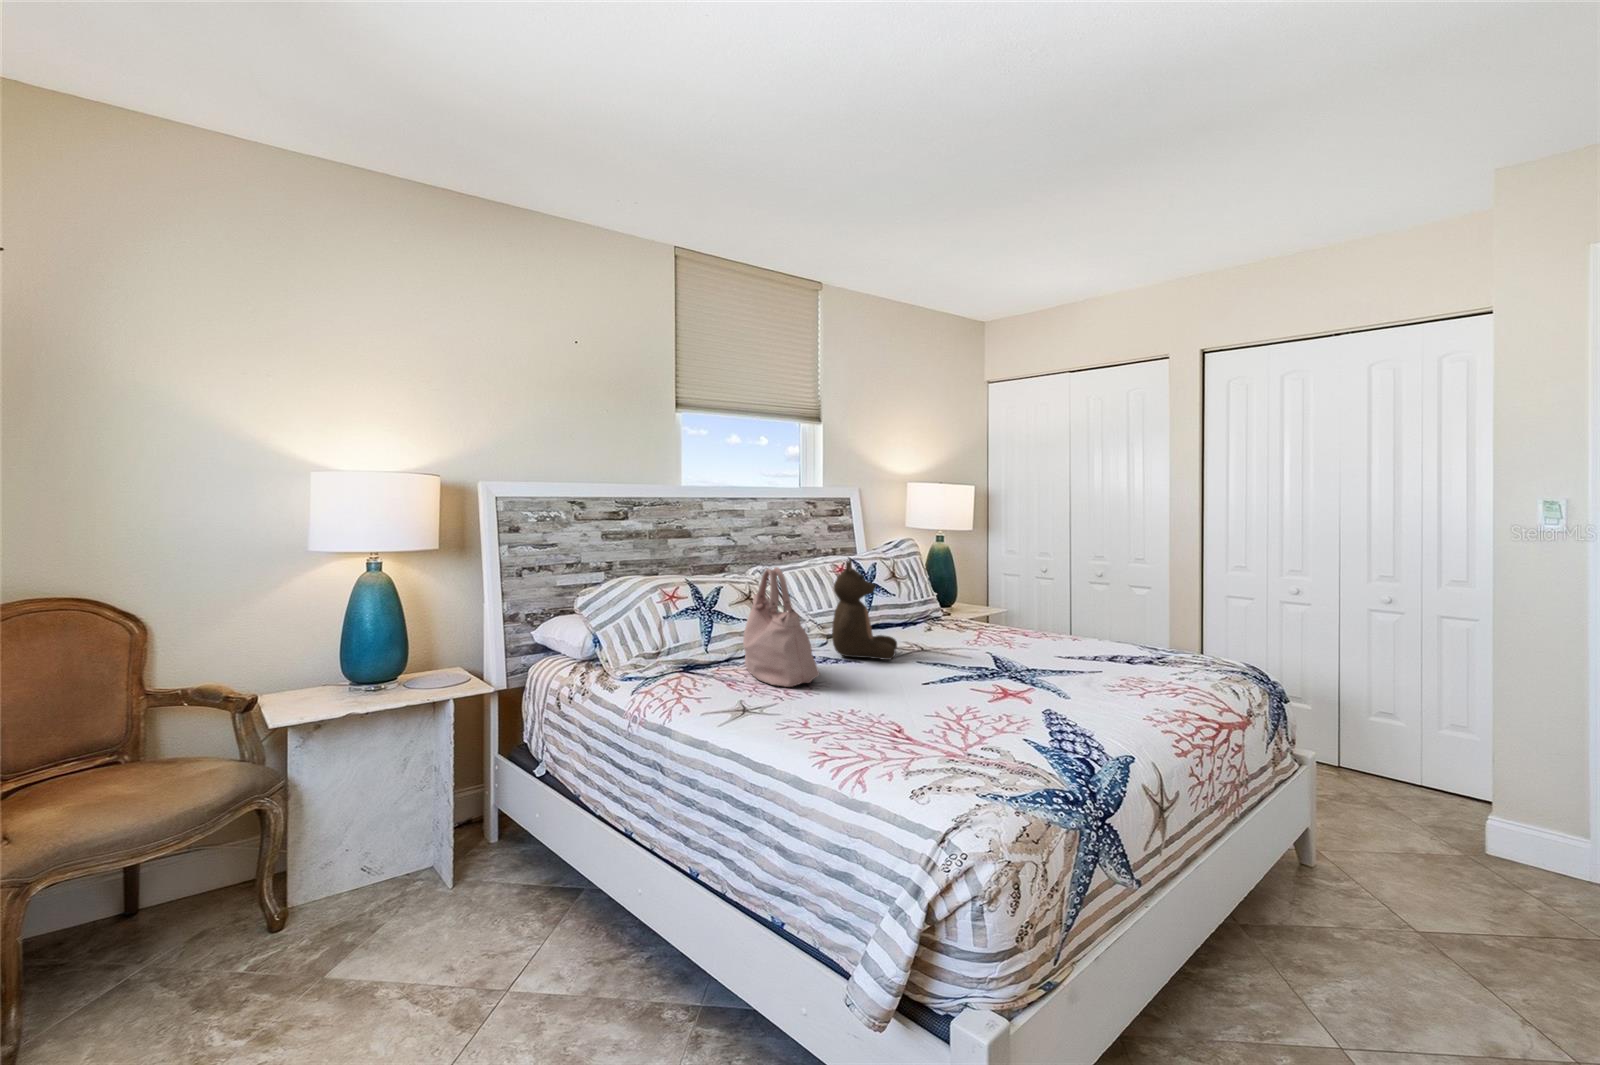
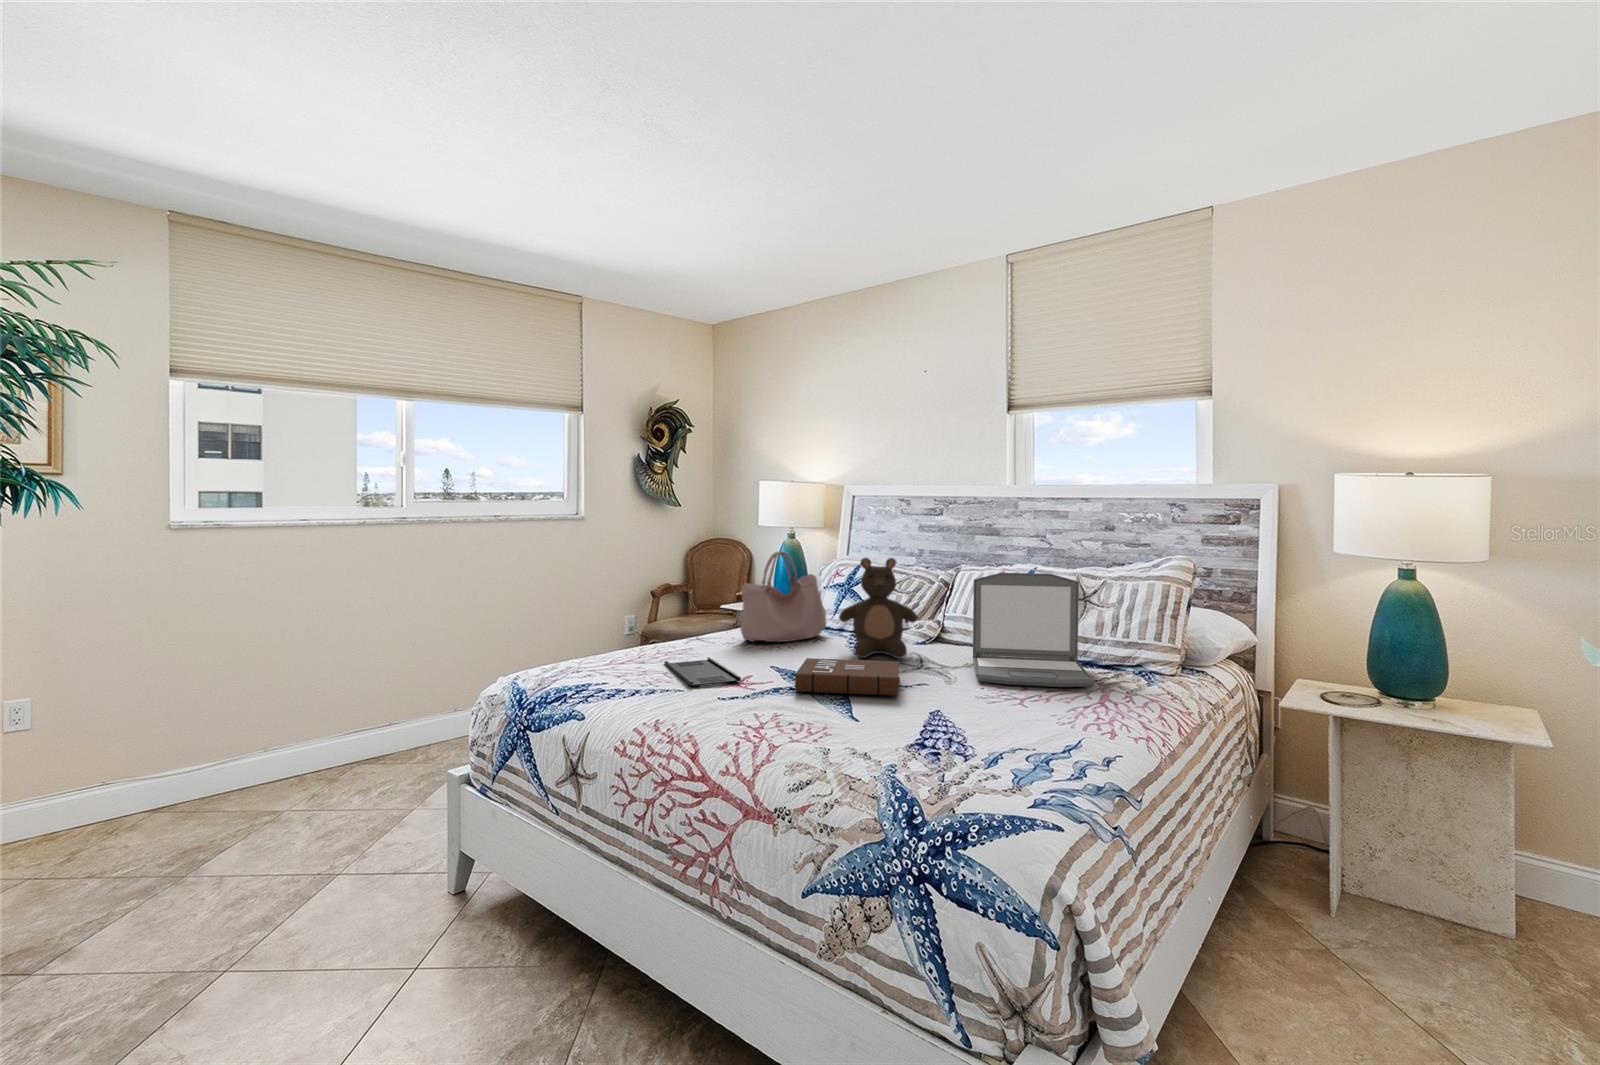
laptop: none [889,557,977,645] -> present [973,573,1094,687]
book: none [953,643,1028,680] -> present [795,658,900,696]
tray: none [894,688,1028,719] -> present [665,657,741,686]

